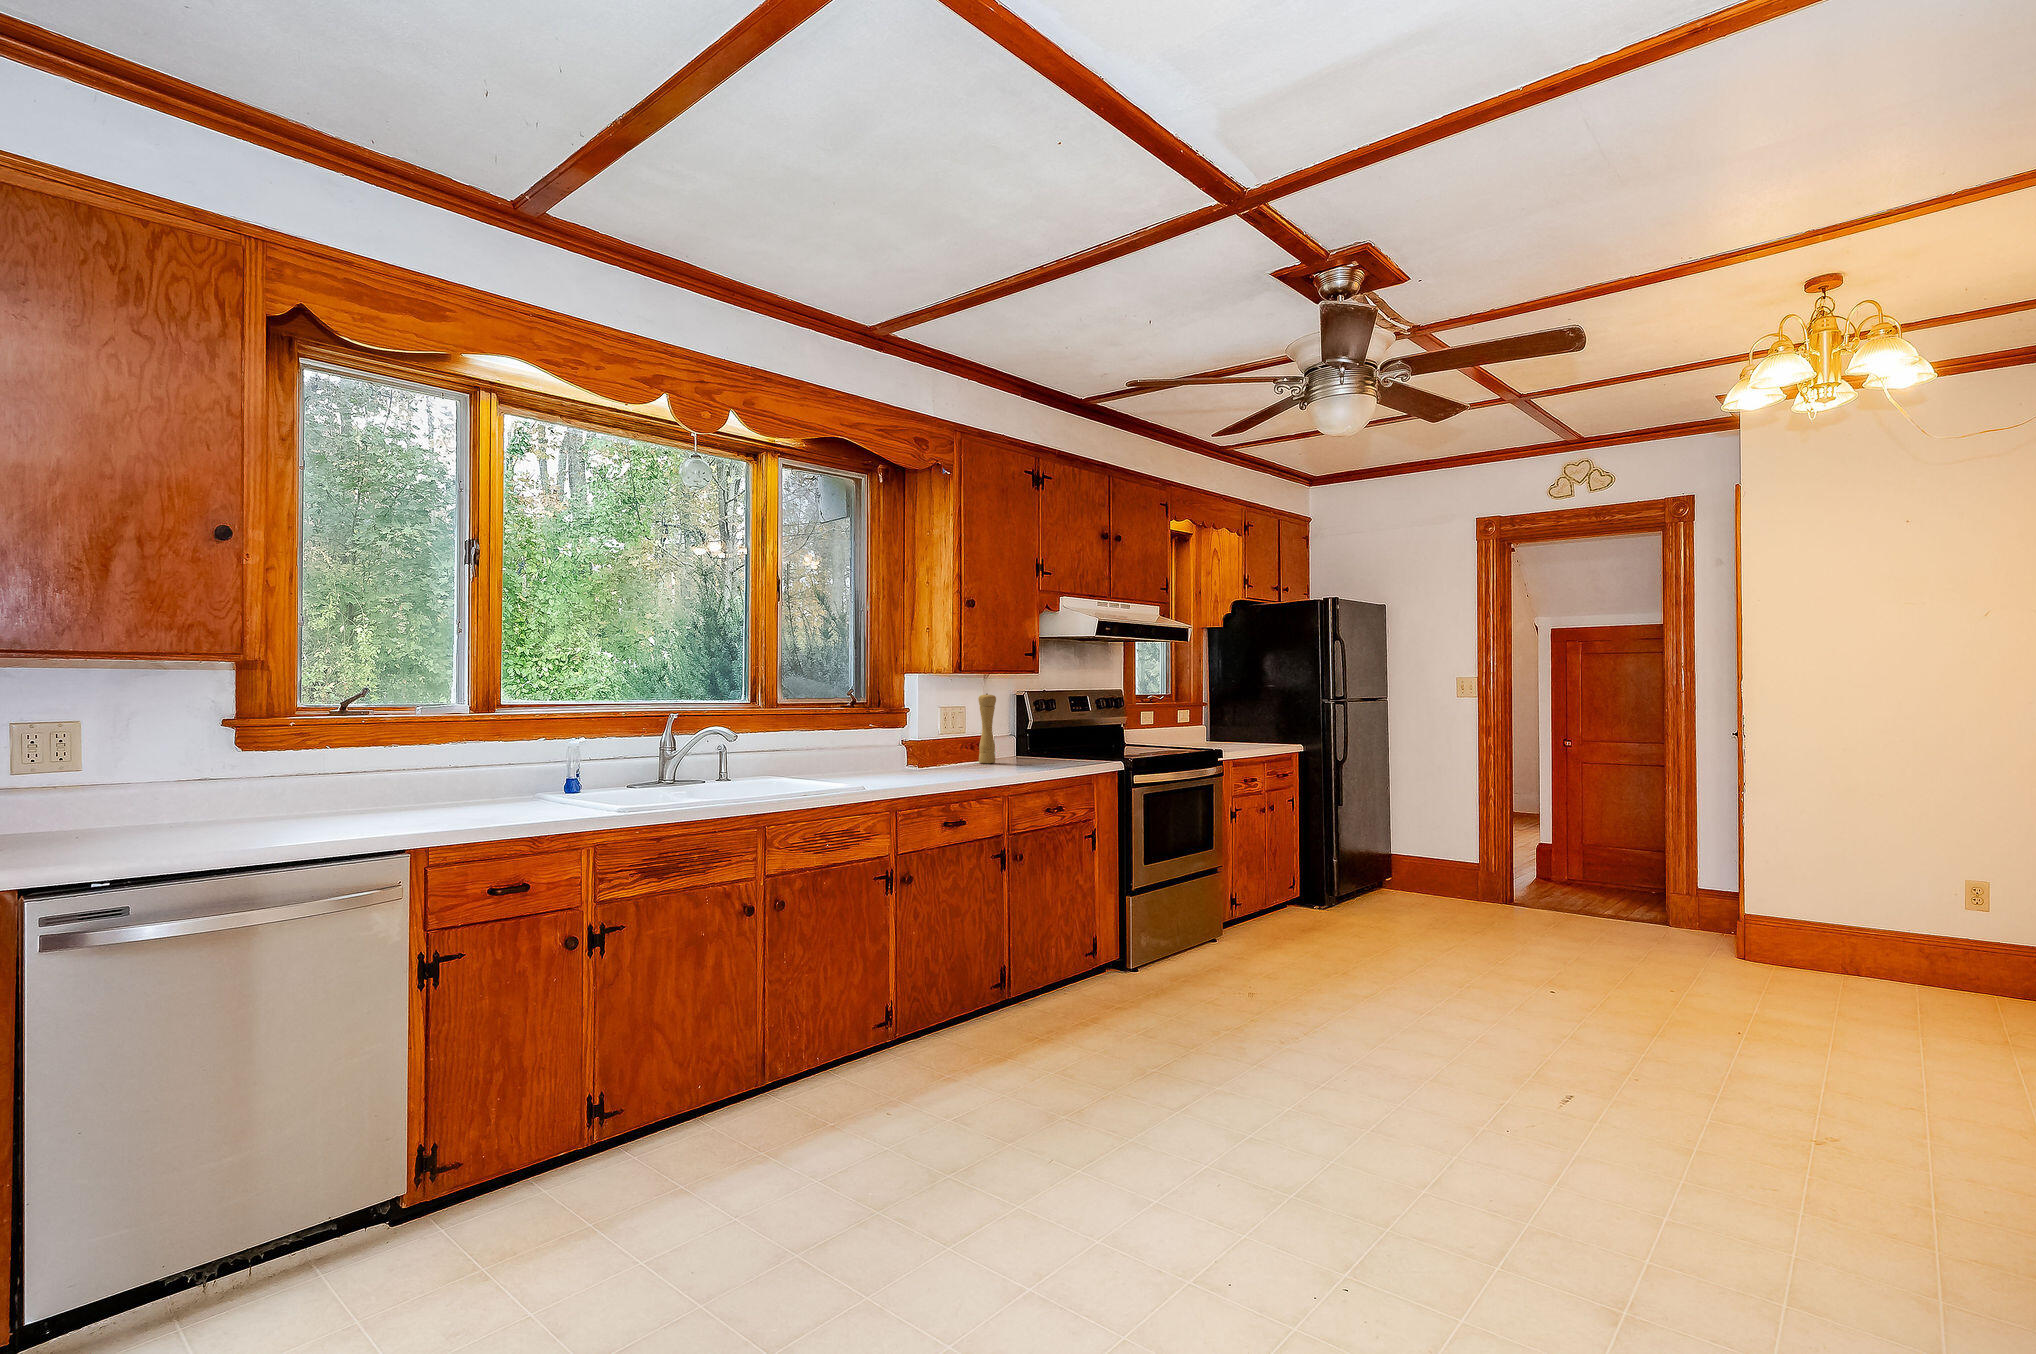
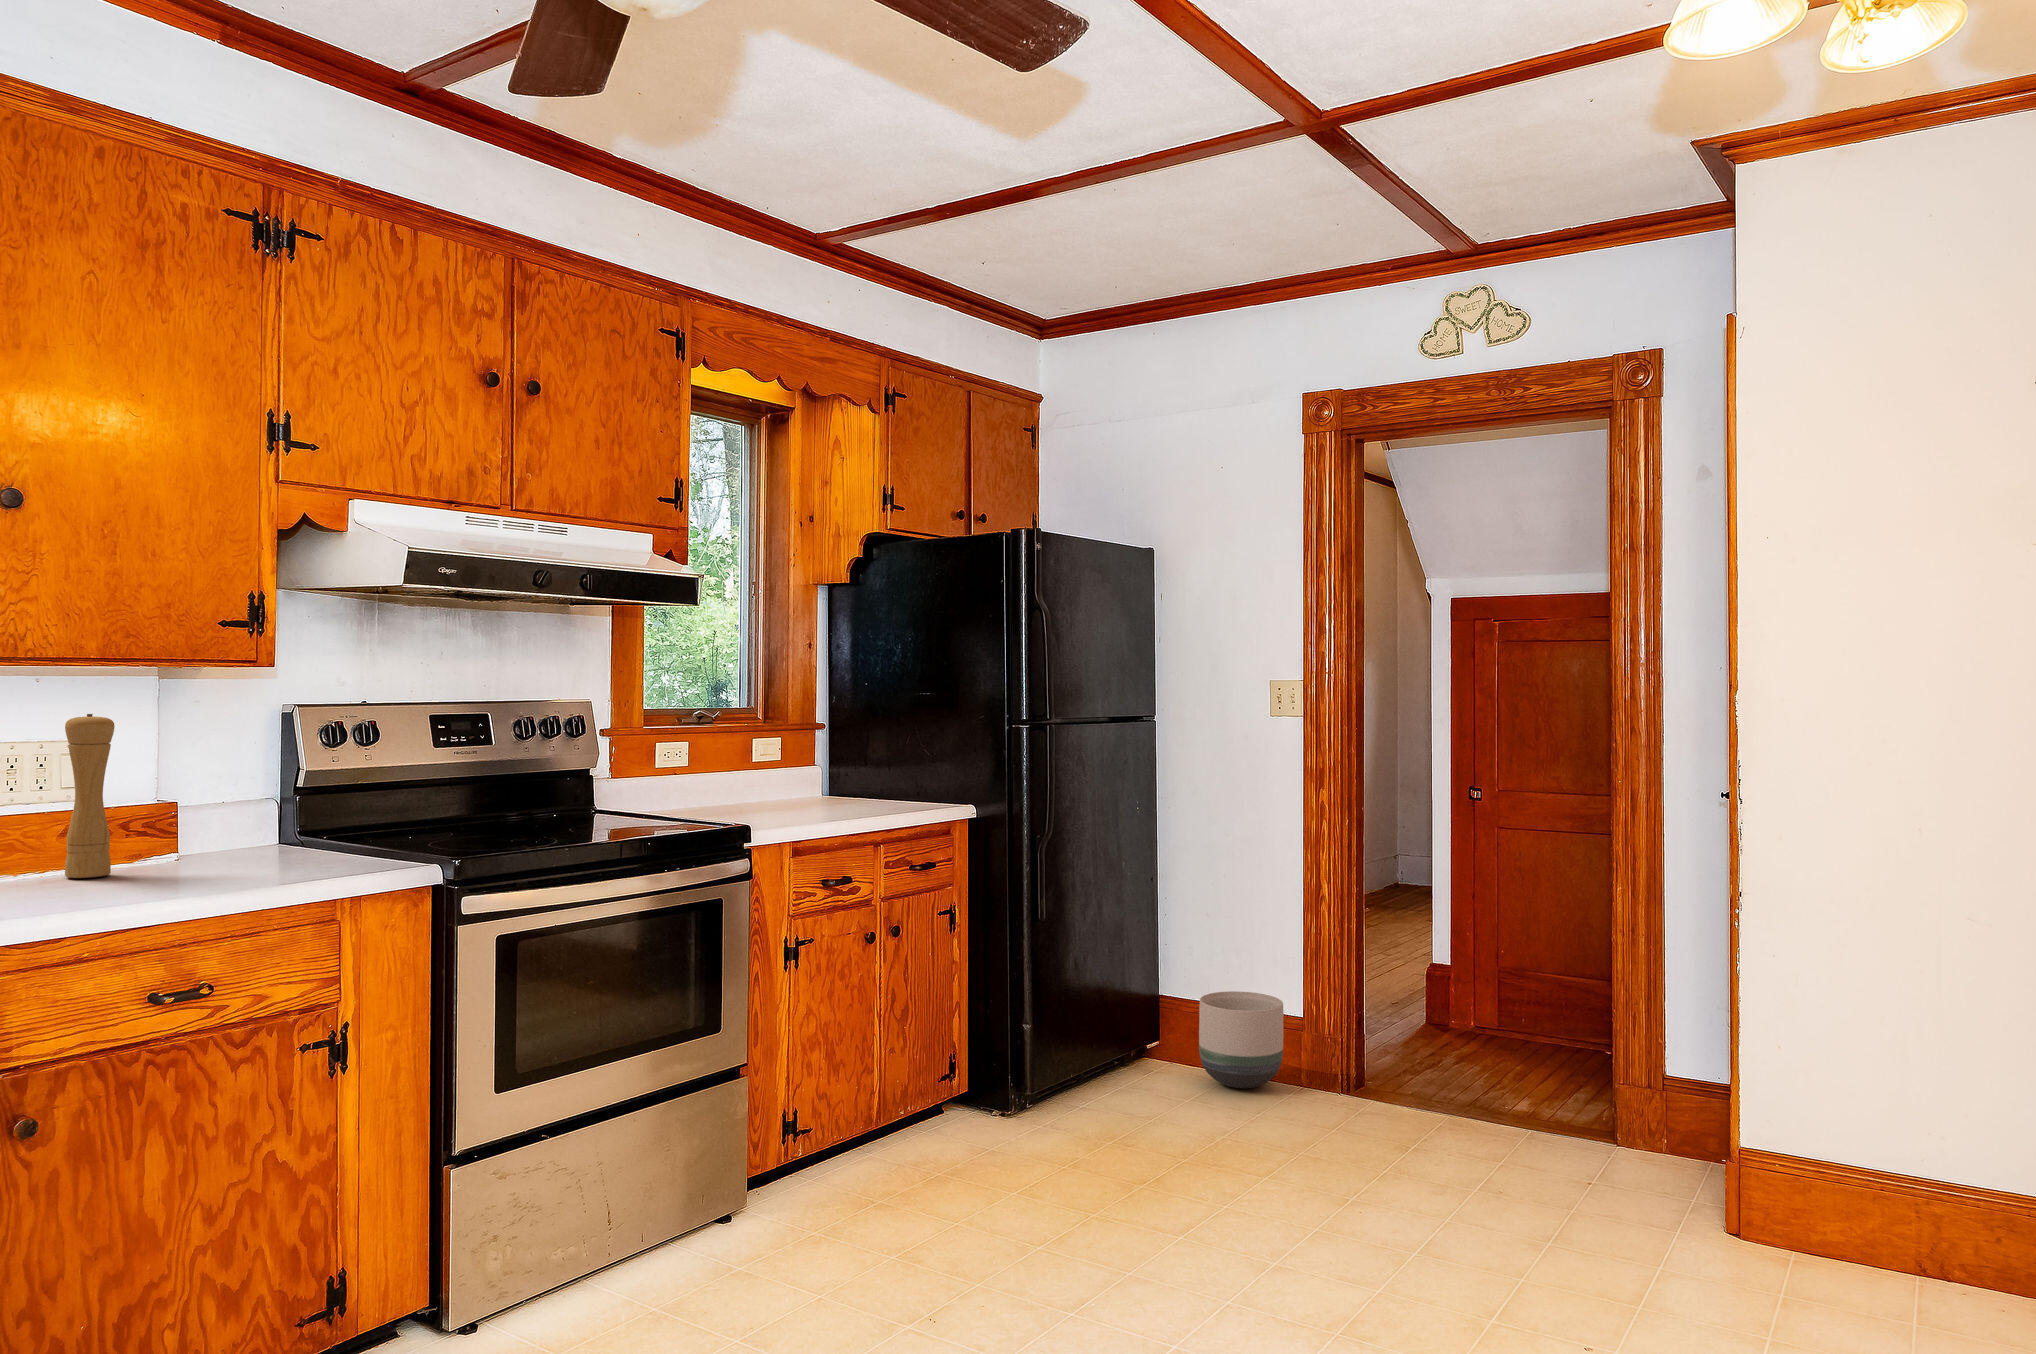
planter: none [1421,850,1470,901] -> present [1199,991,1284,1088]

